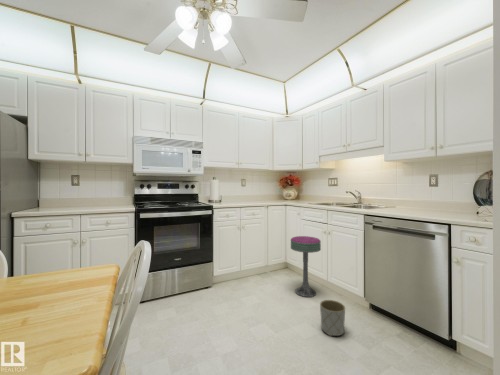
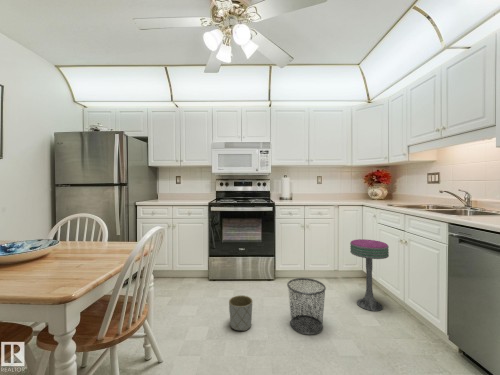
waste bin: none [253,280,290,335] -> present [287,278,326,335]
planter: present [320,300,345,336] -> present [229,296,252,331]

